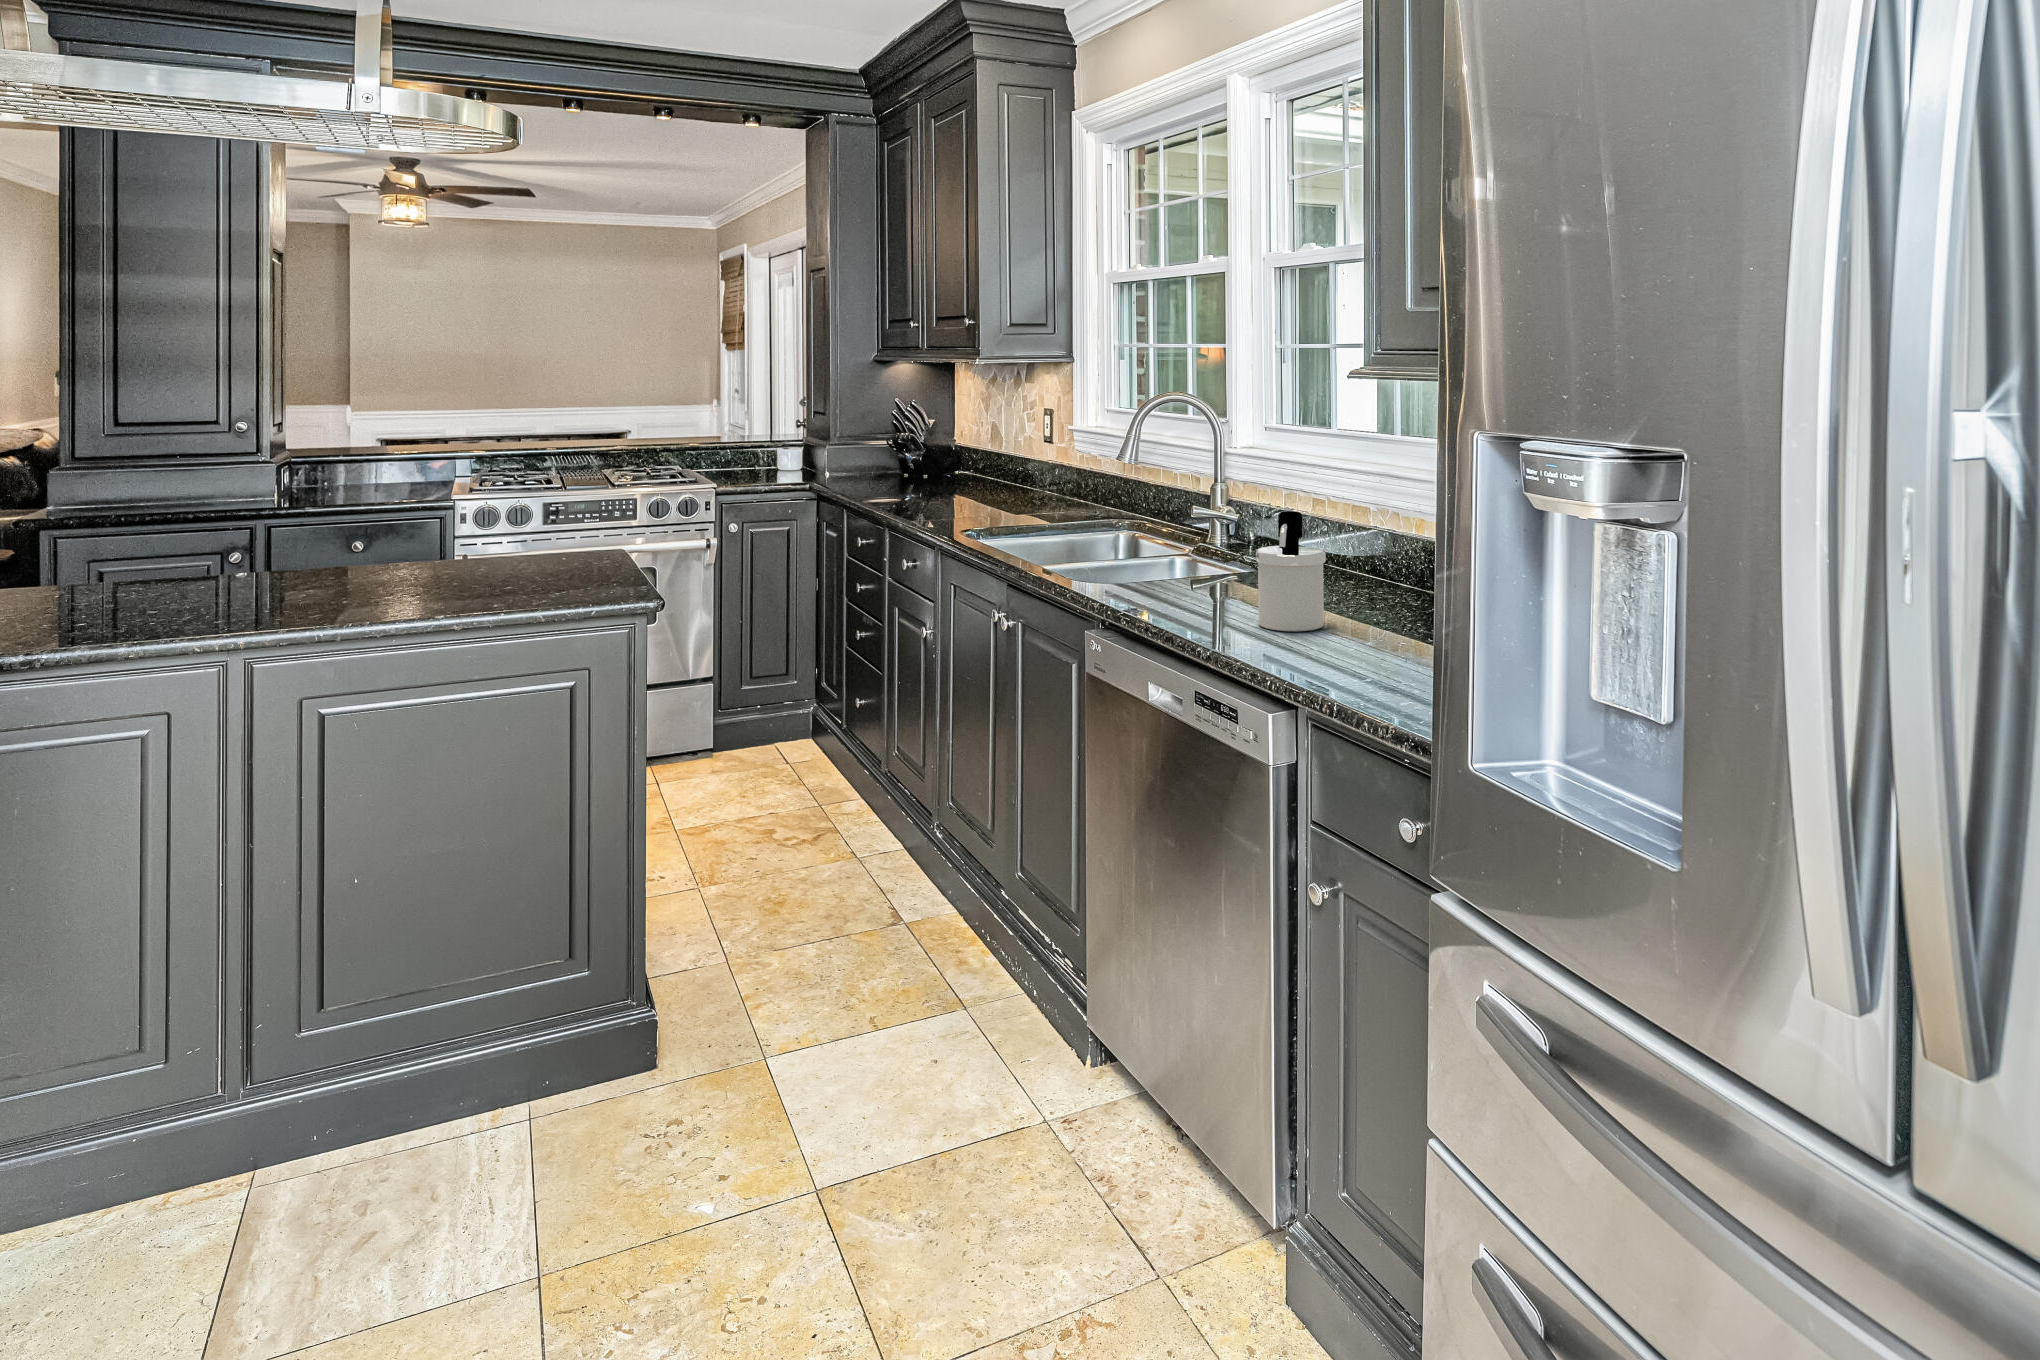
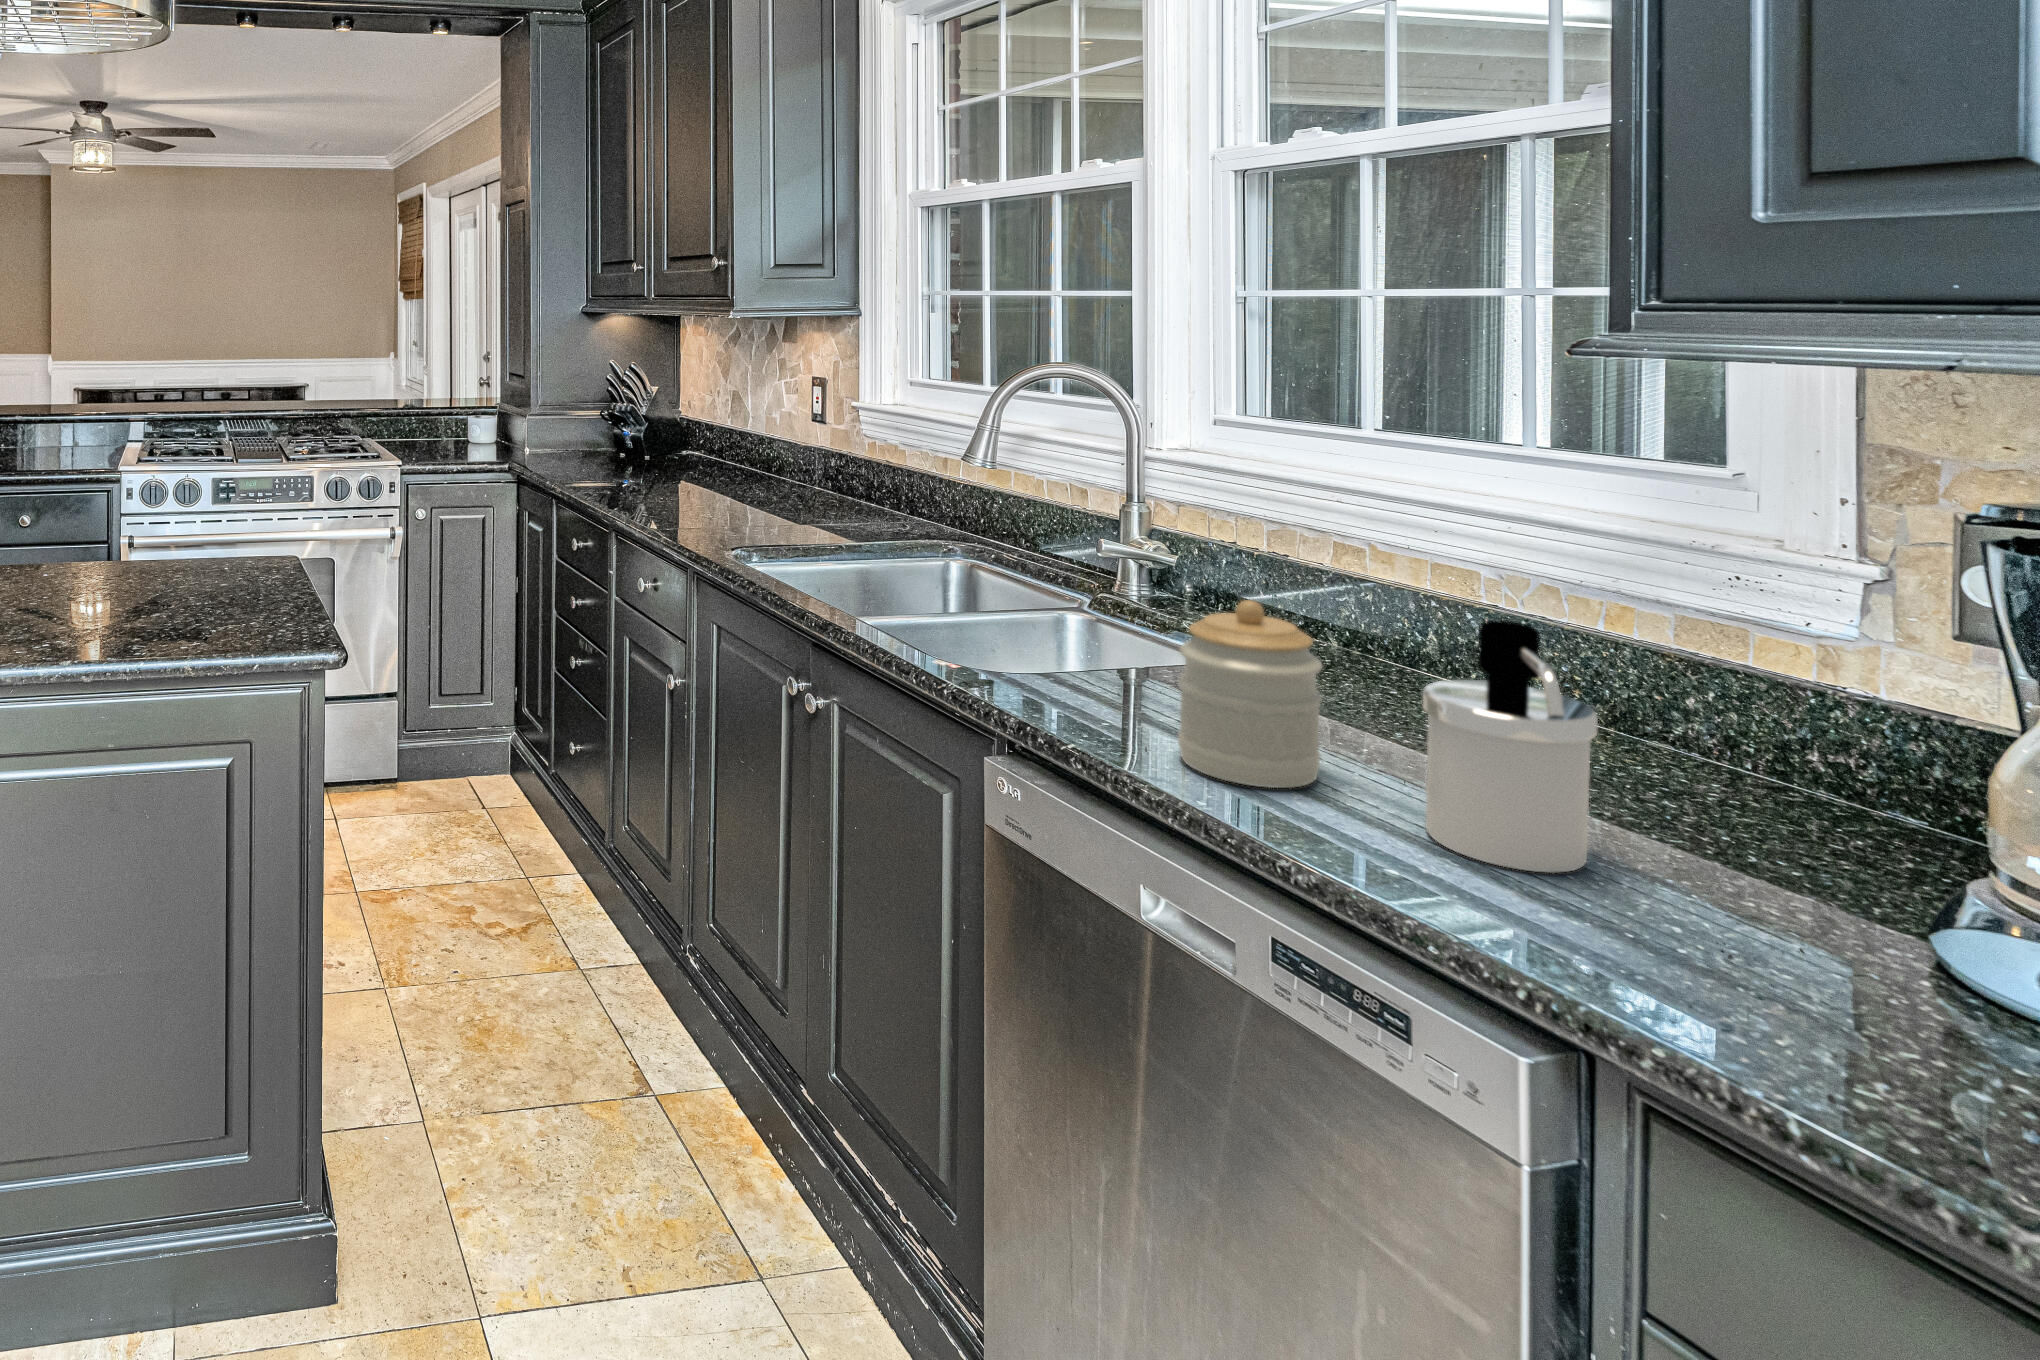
jar: none [1163,515,1232,613] -> present [1178,600,1322,788]

